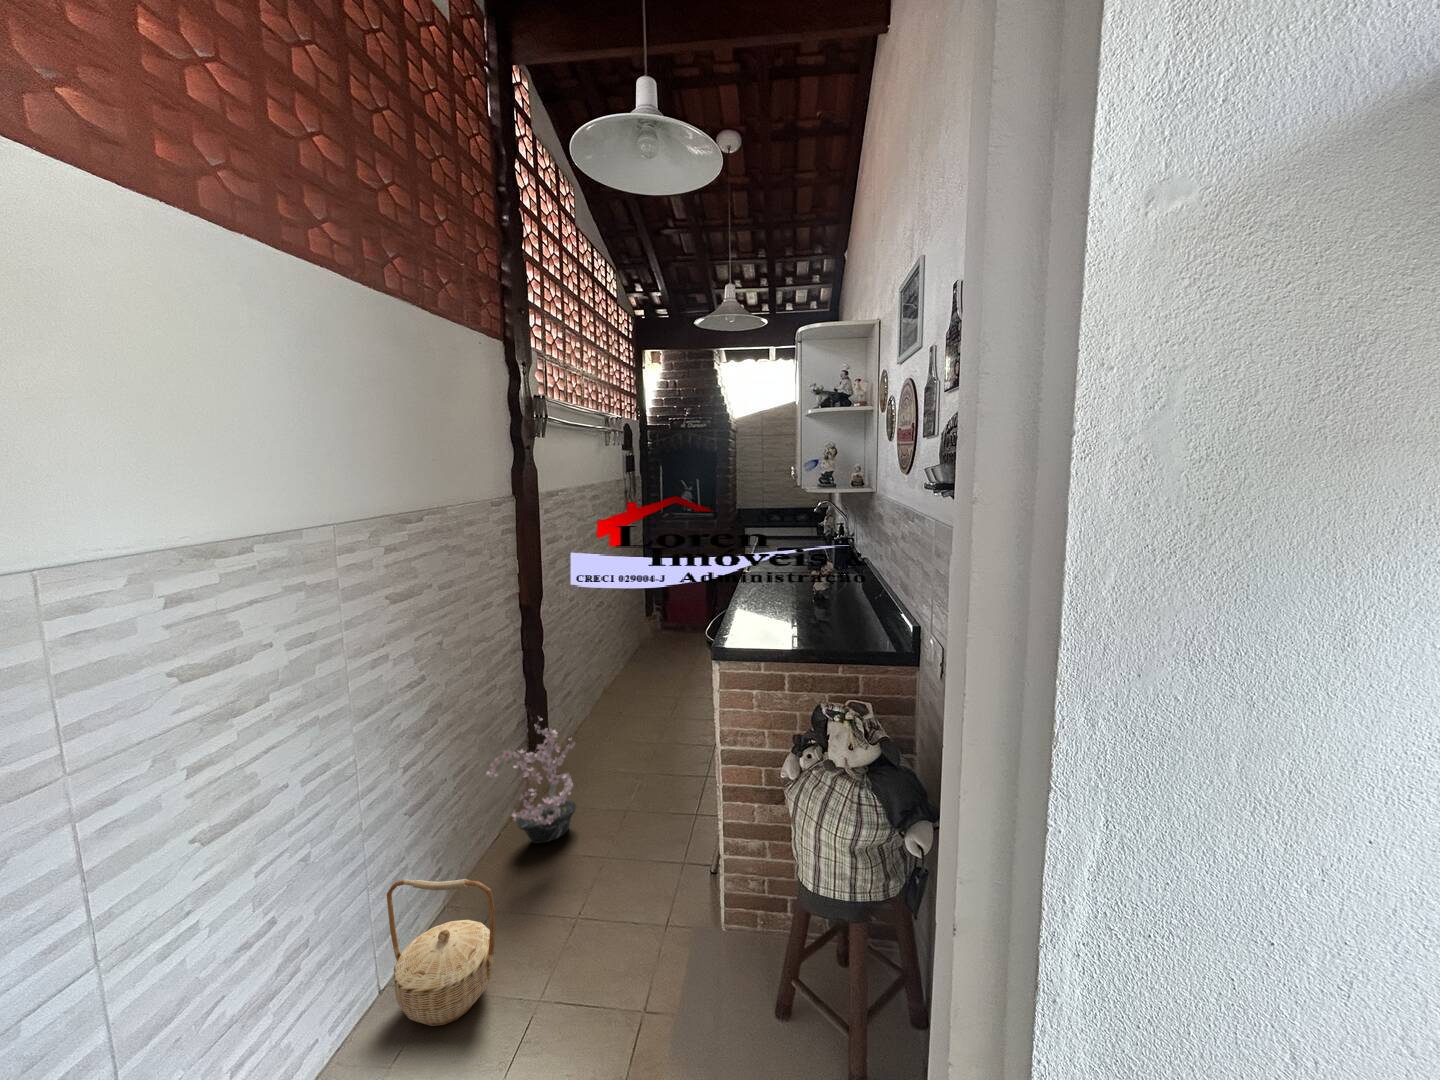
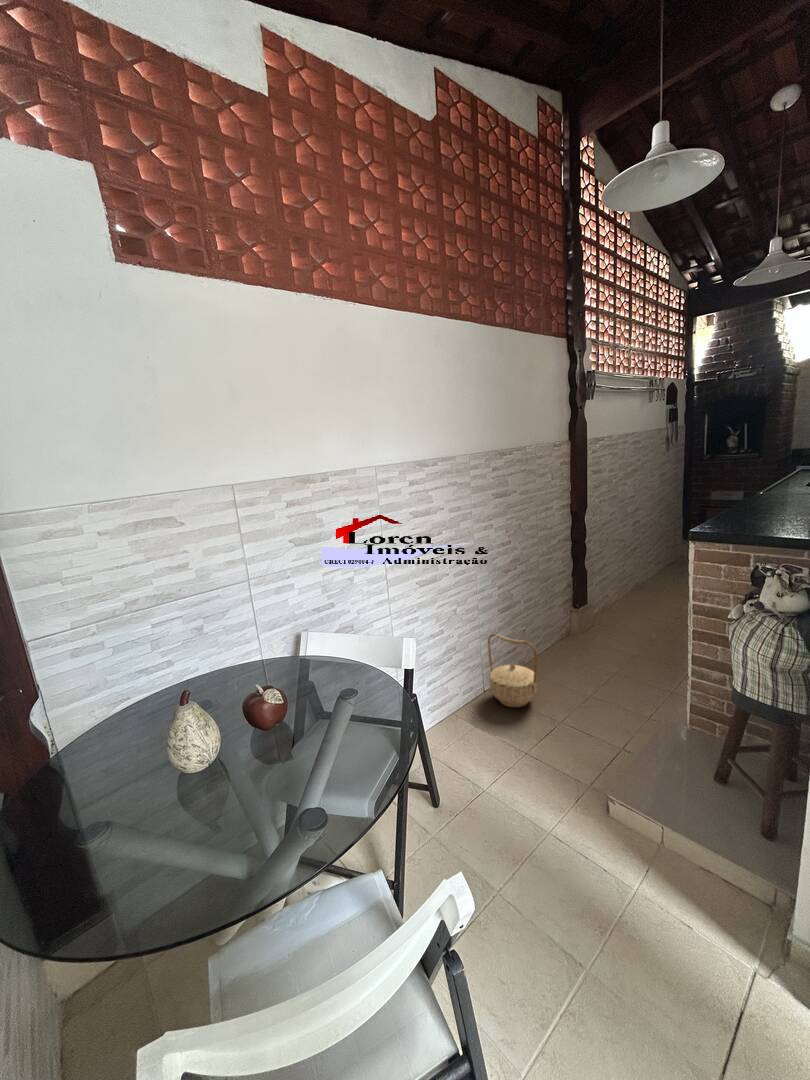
potted plant: present [487,717,576,843] -> none [539,578,601,654]

